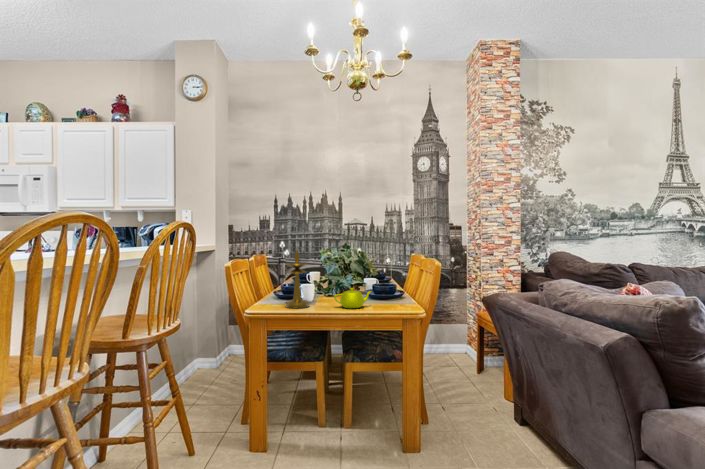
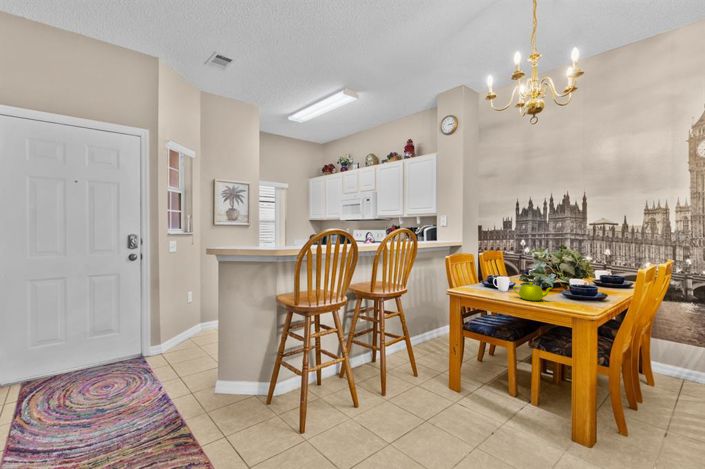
candlestick: present [286,250,309,308] -> none [475,245,496,293]

